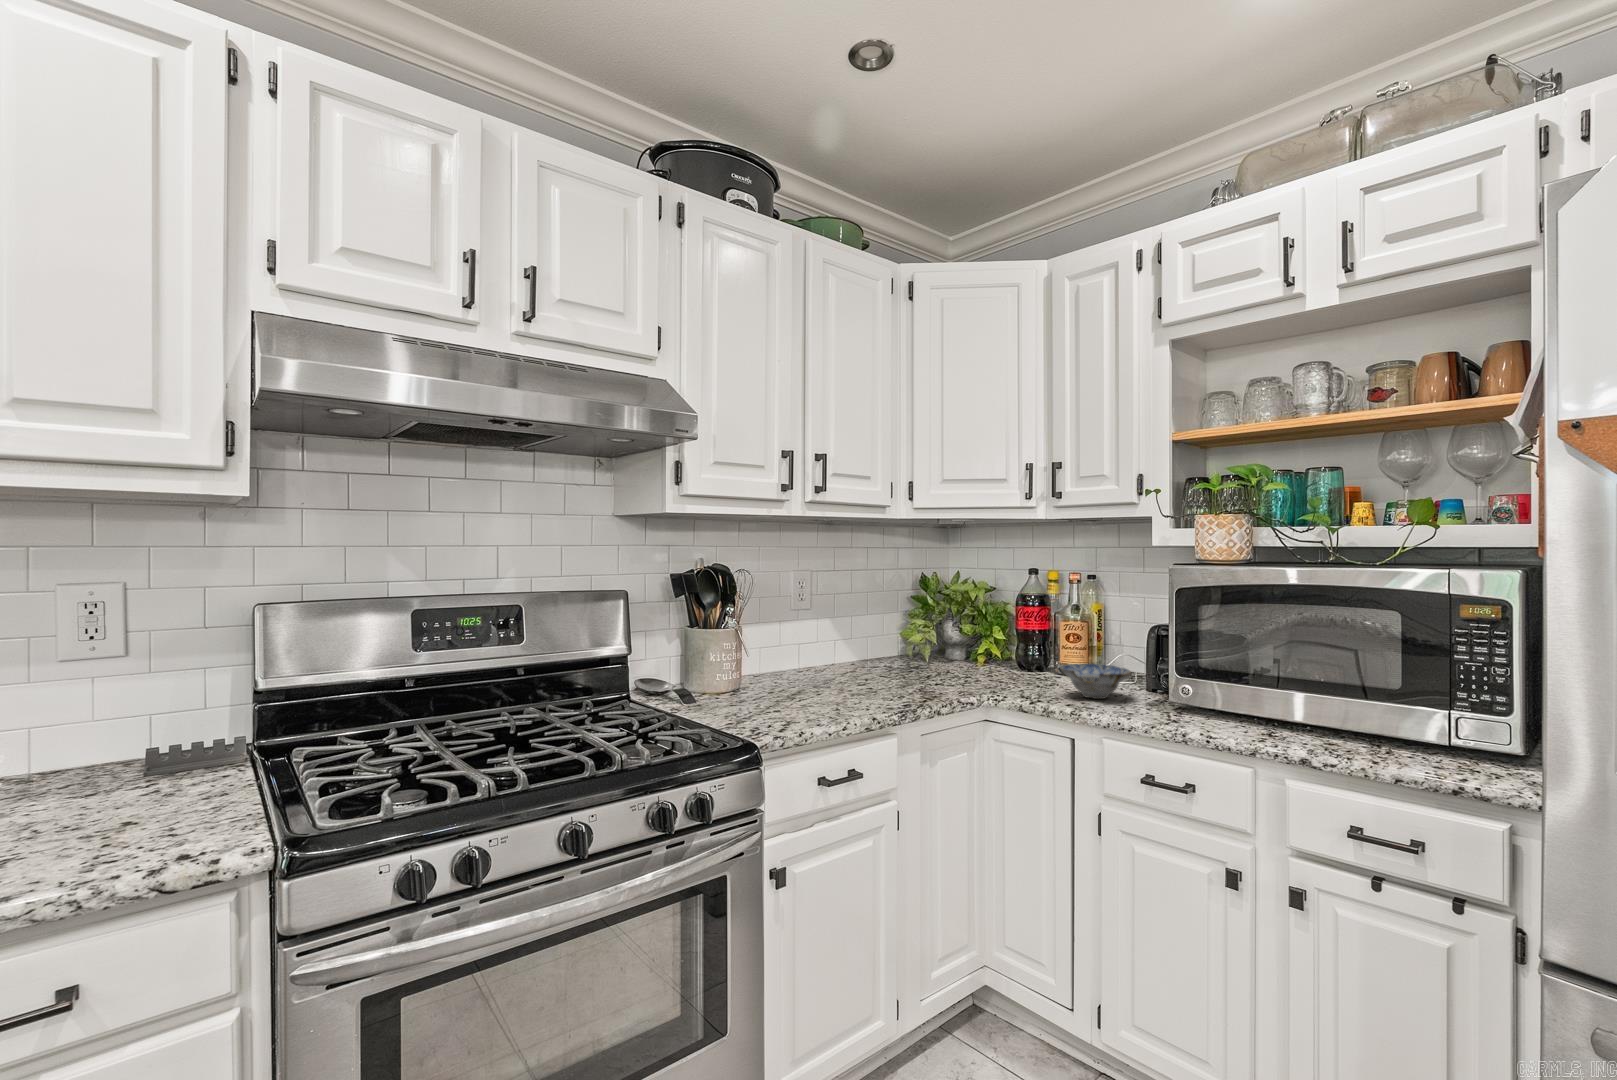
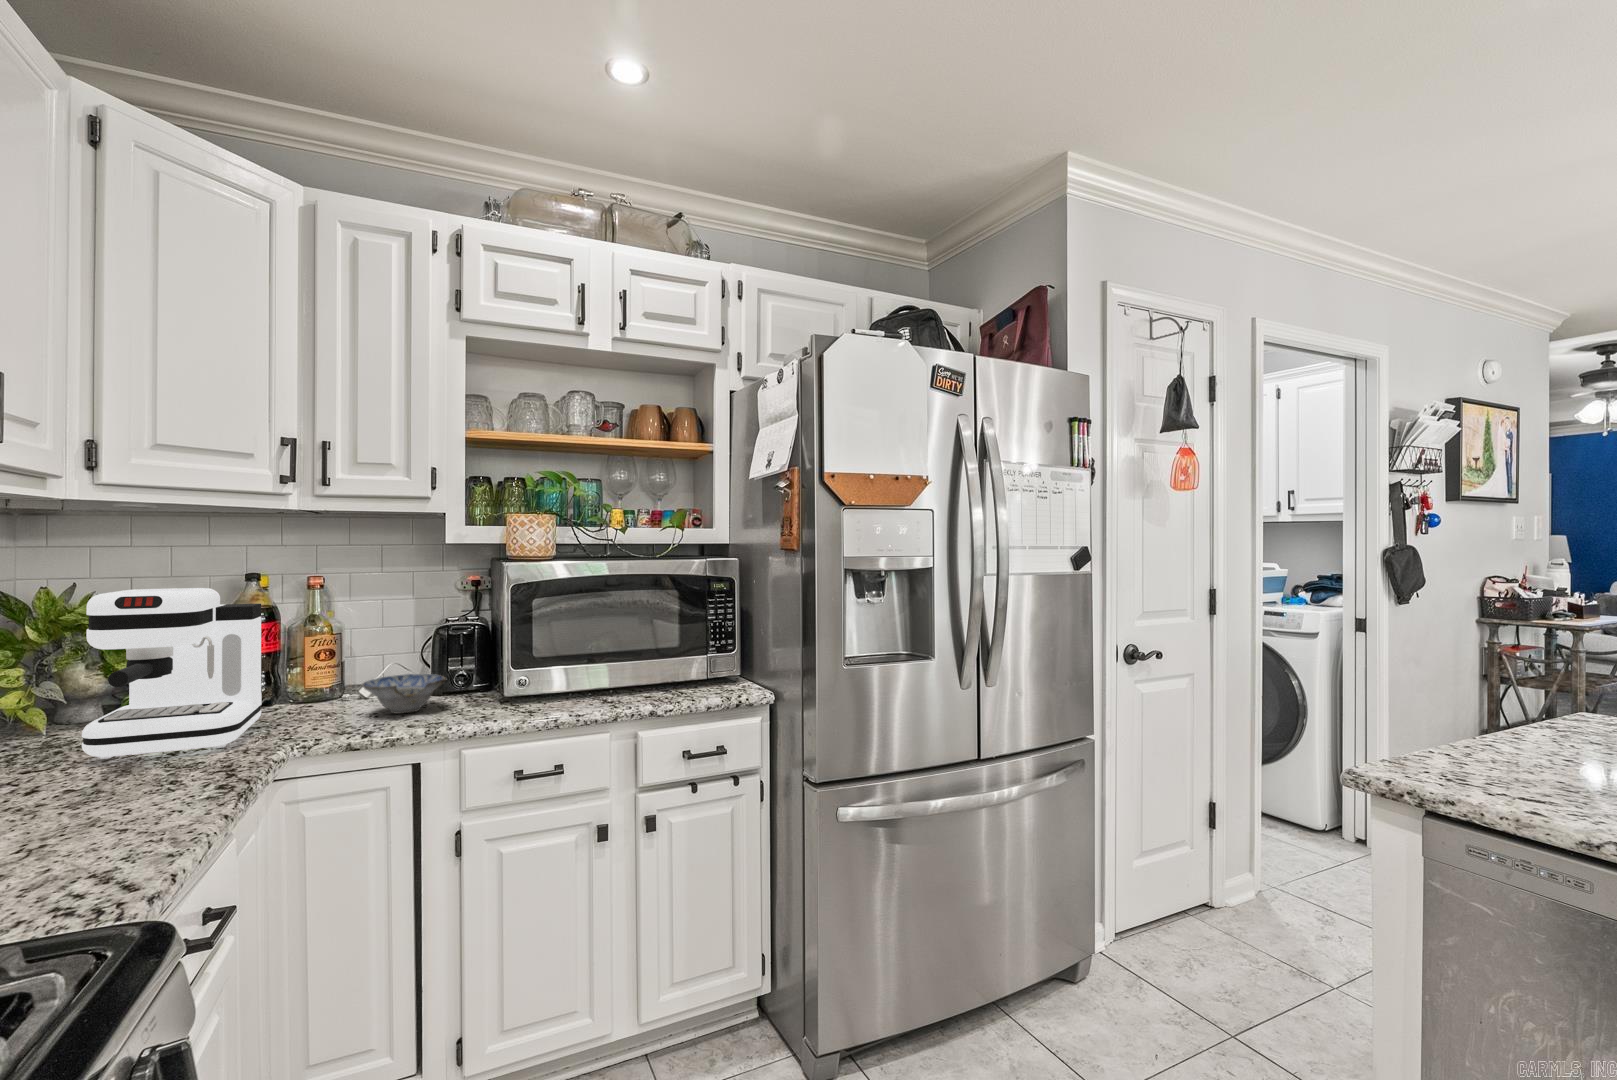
coffee maker: none [892,575,1004,691] -> present [82,588,261,759]

